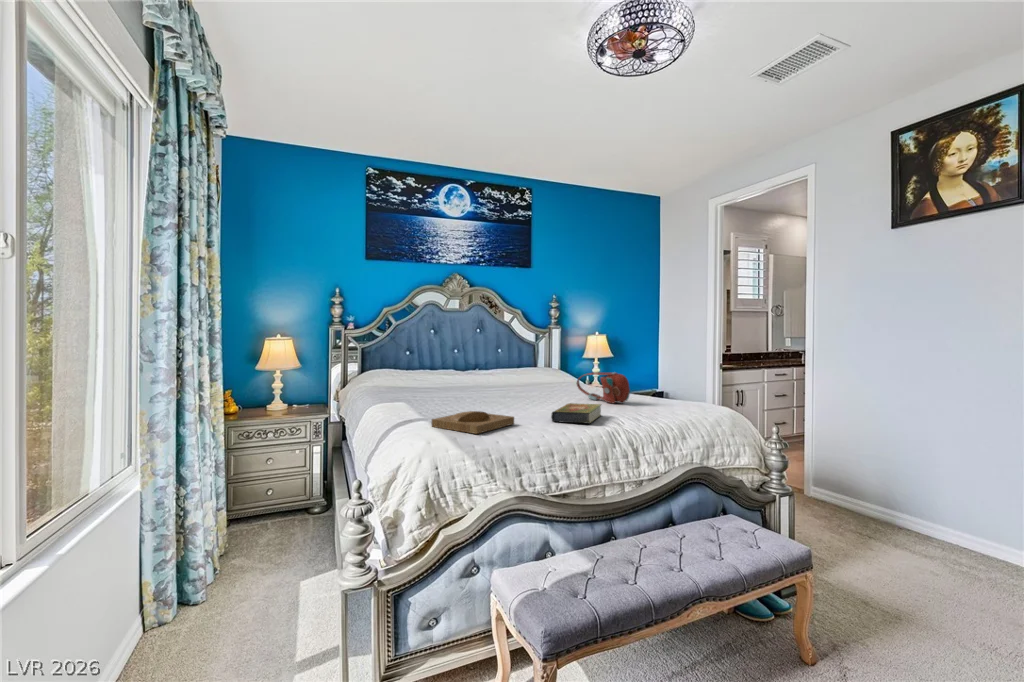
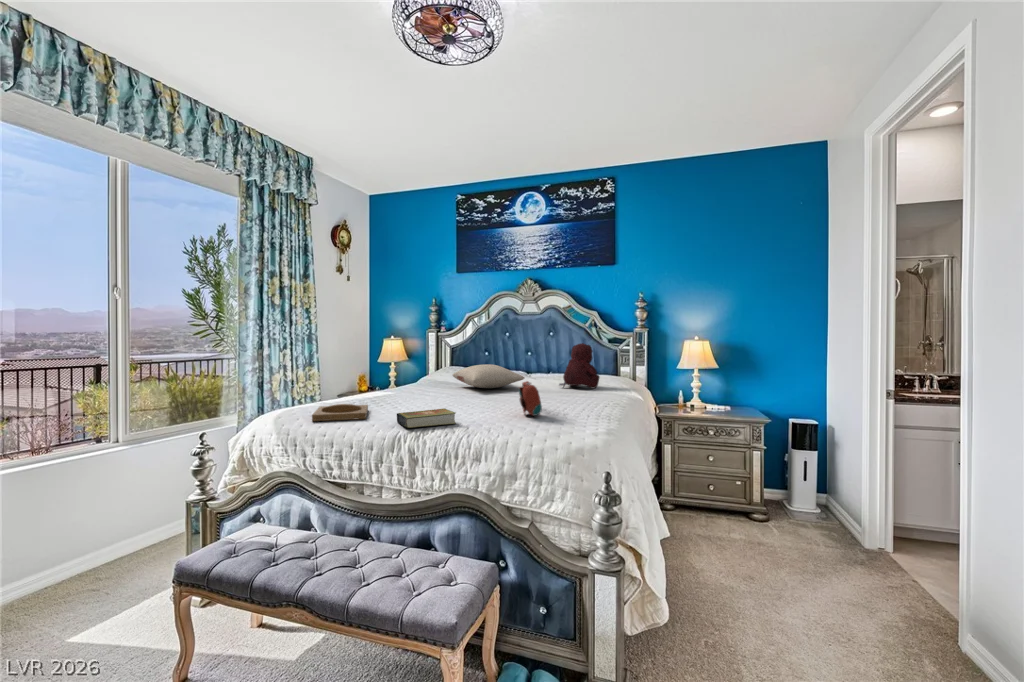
teddy bear: none [525,339,561,383] -> present [559,343,600,388]
pillow: none [435,363,513,389] -> present [453,364,524,388]

